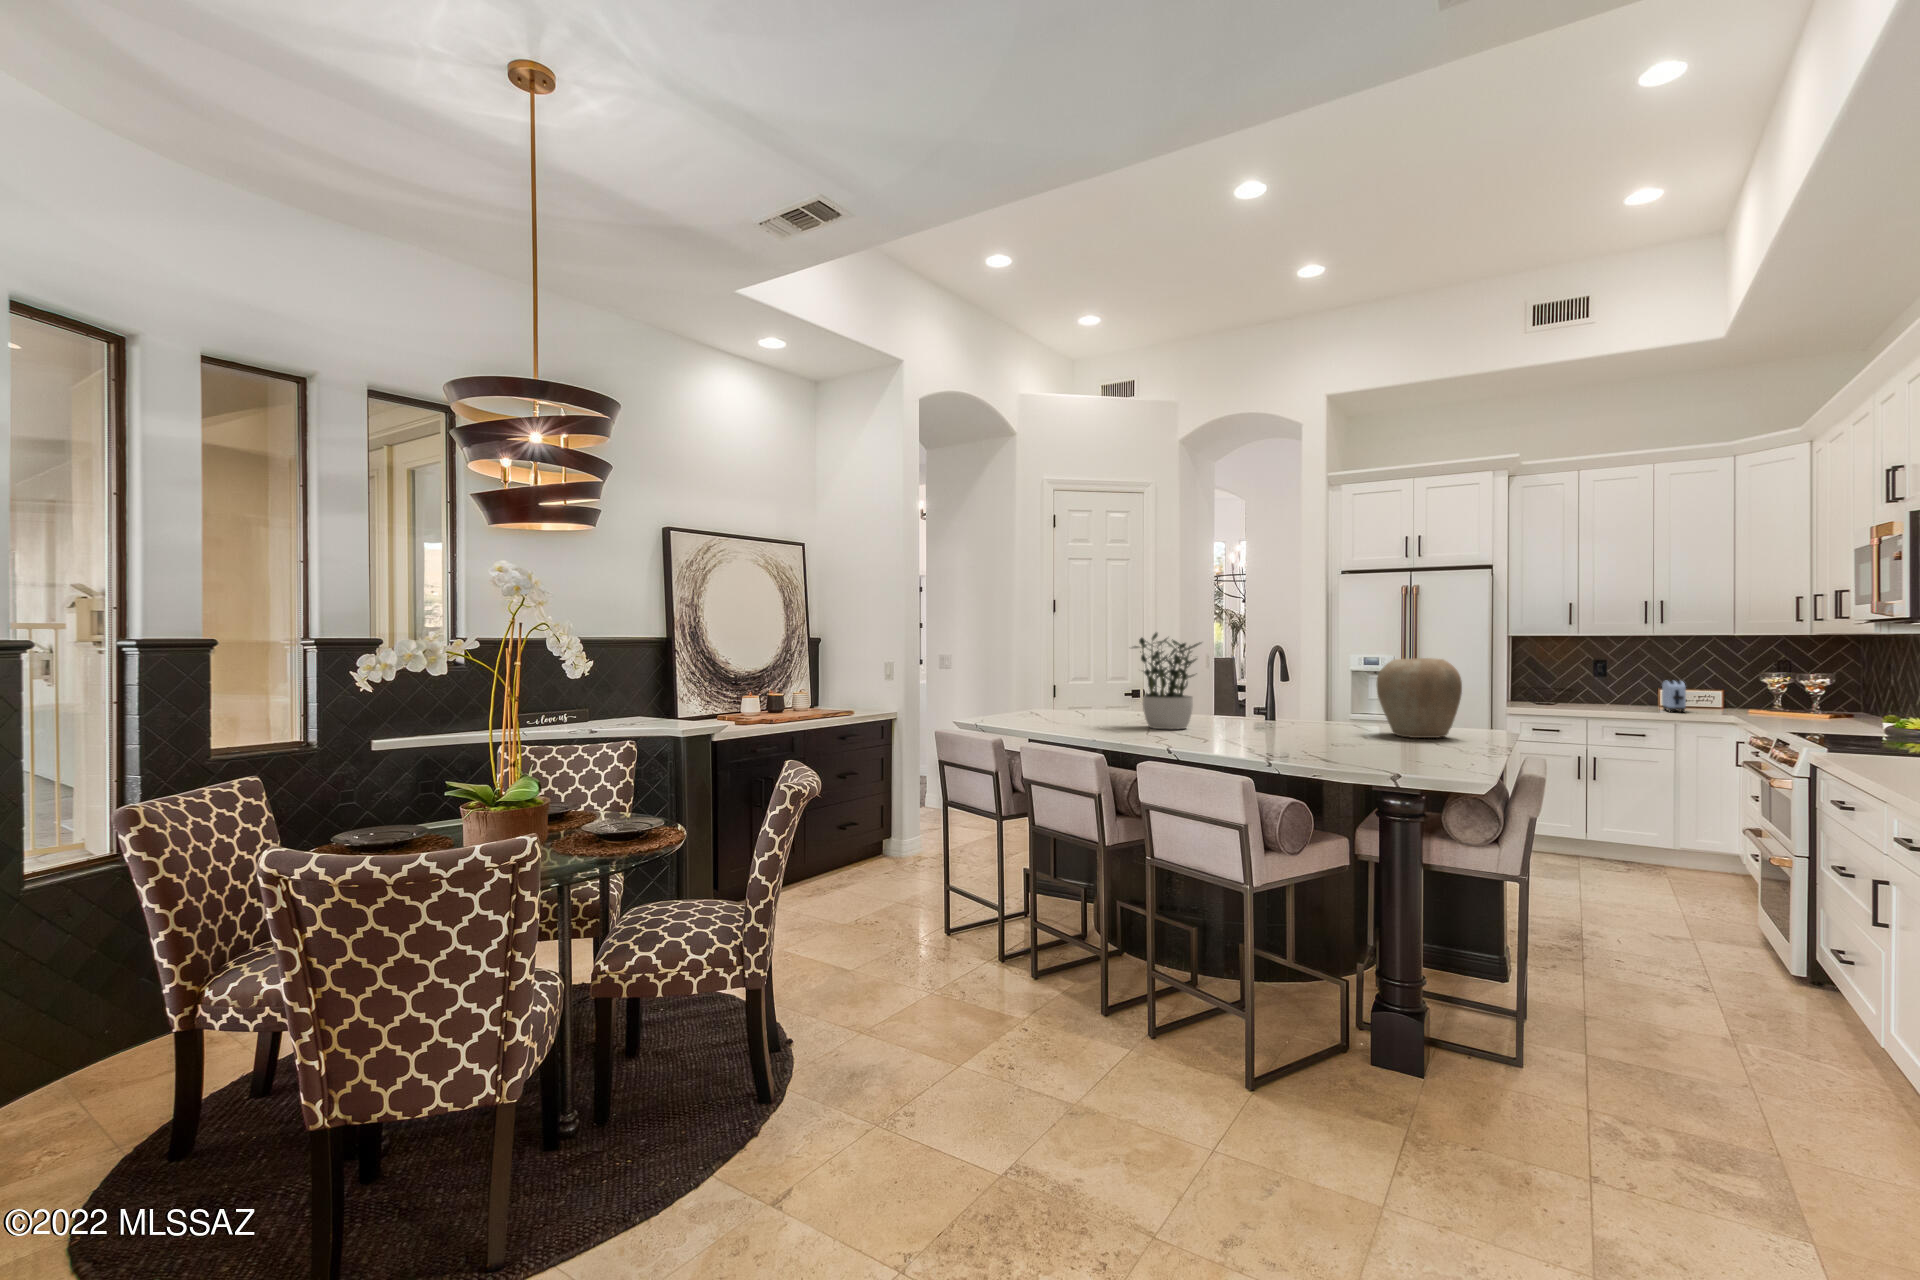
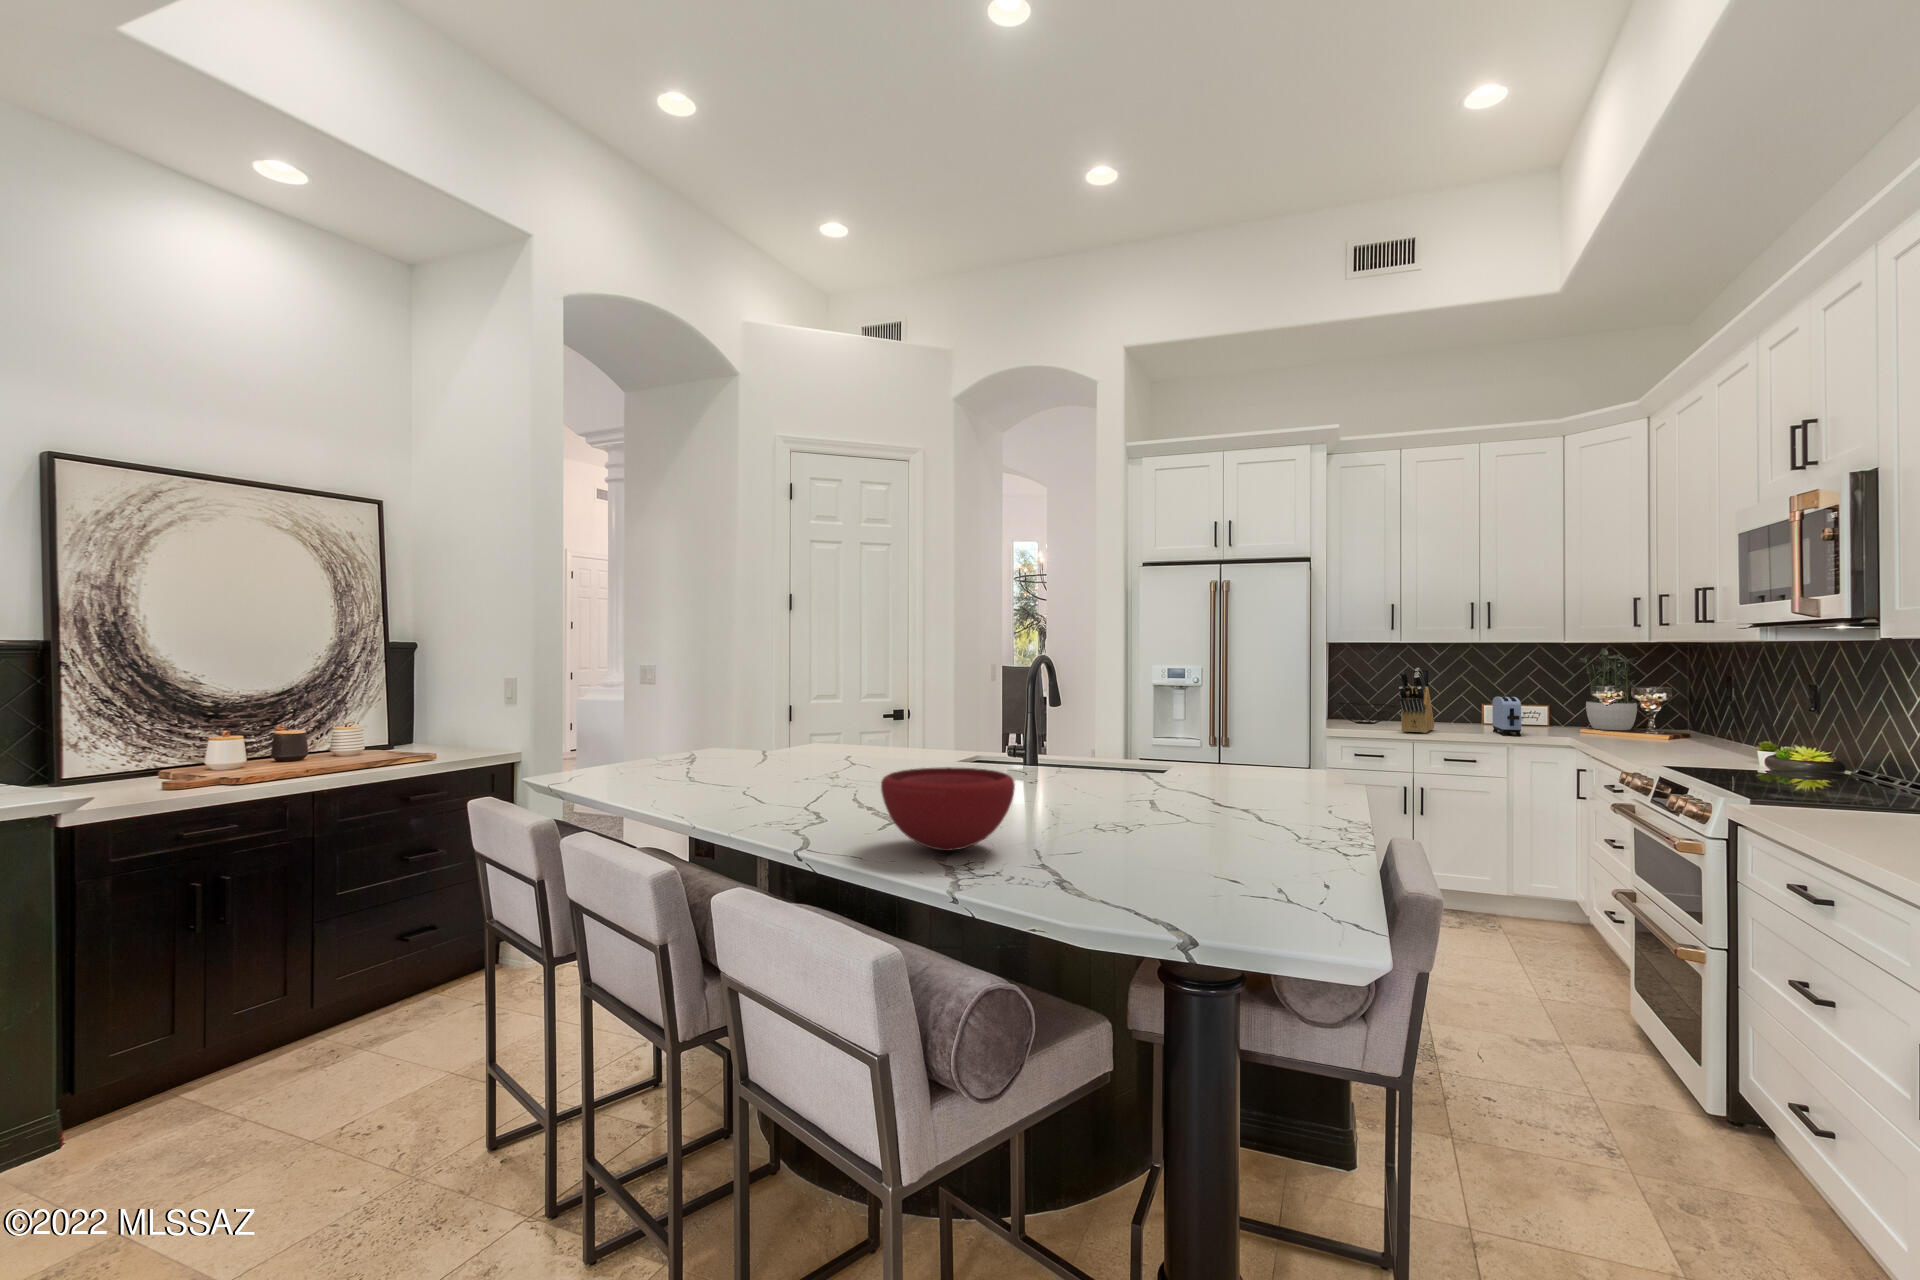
potted plant: present [1133,633,1201,729] -> present [1577,648,1637,730]
knife block: none [1573,656,1609,710] -> present [1399,668,1434,733]
vase: present [1377,658,1462,738] -> none [1169,677,1291,801]
bowl: none [1209,707,1287,751] -> present [881,767,1015,851]

